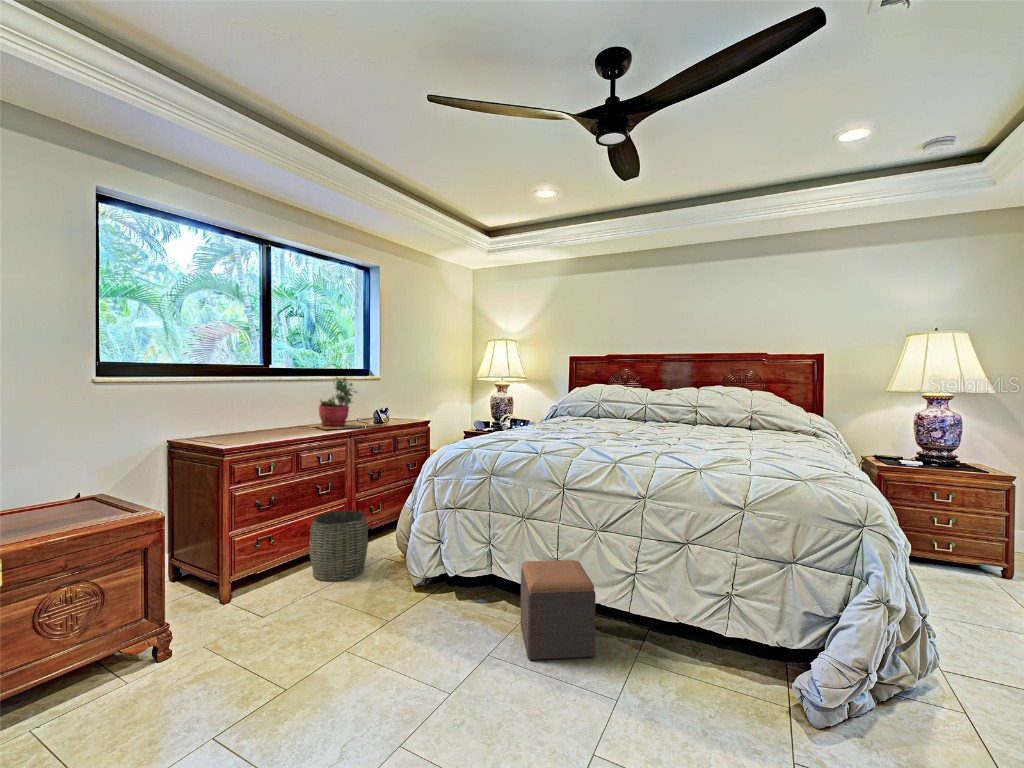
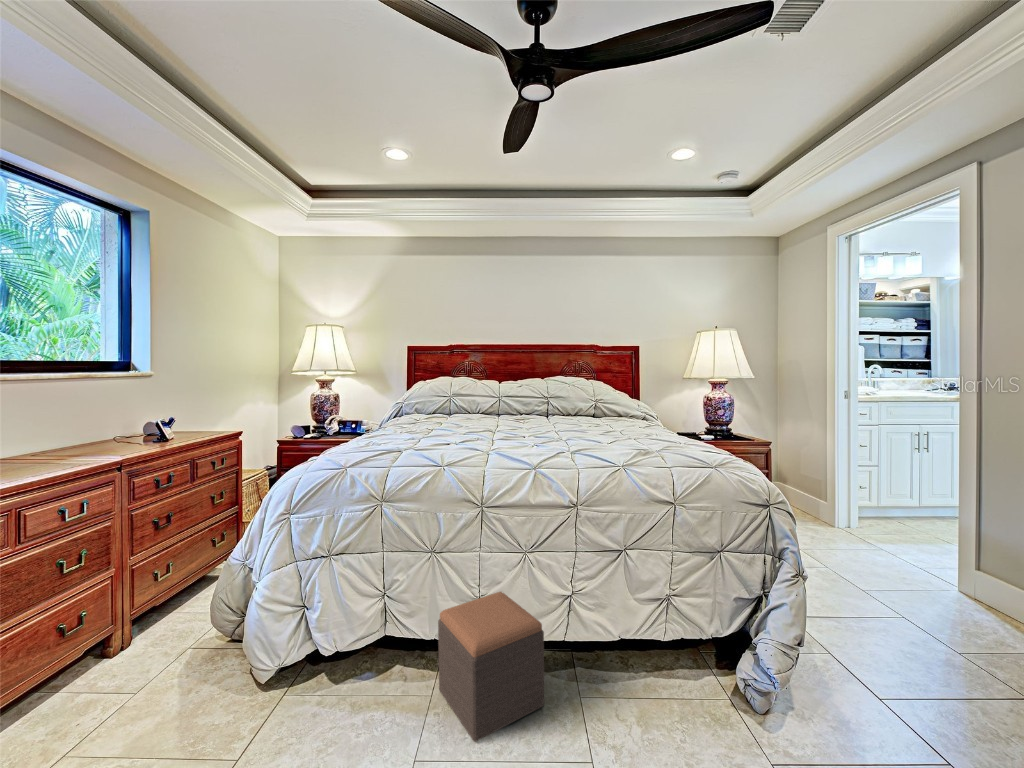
succulent plant: present [313,377,361,429] -> none [29,379,143,463]
woven basket: present [310,510,368,581] -> none [54,583,170,714]

